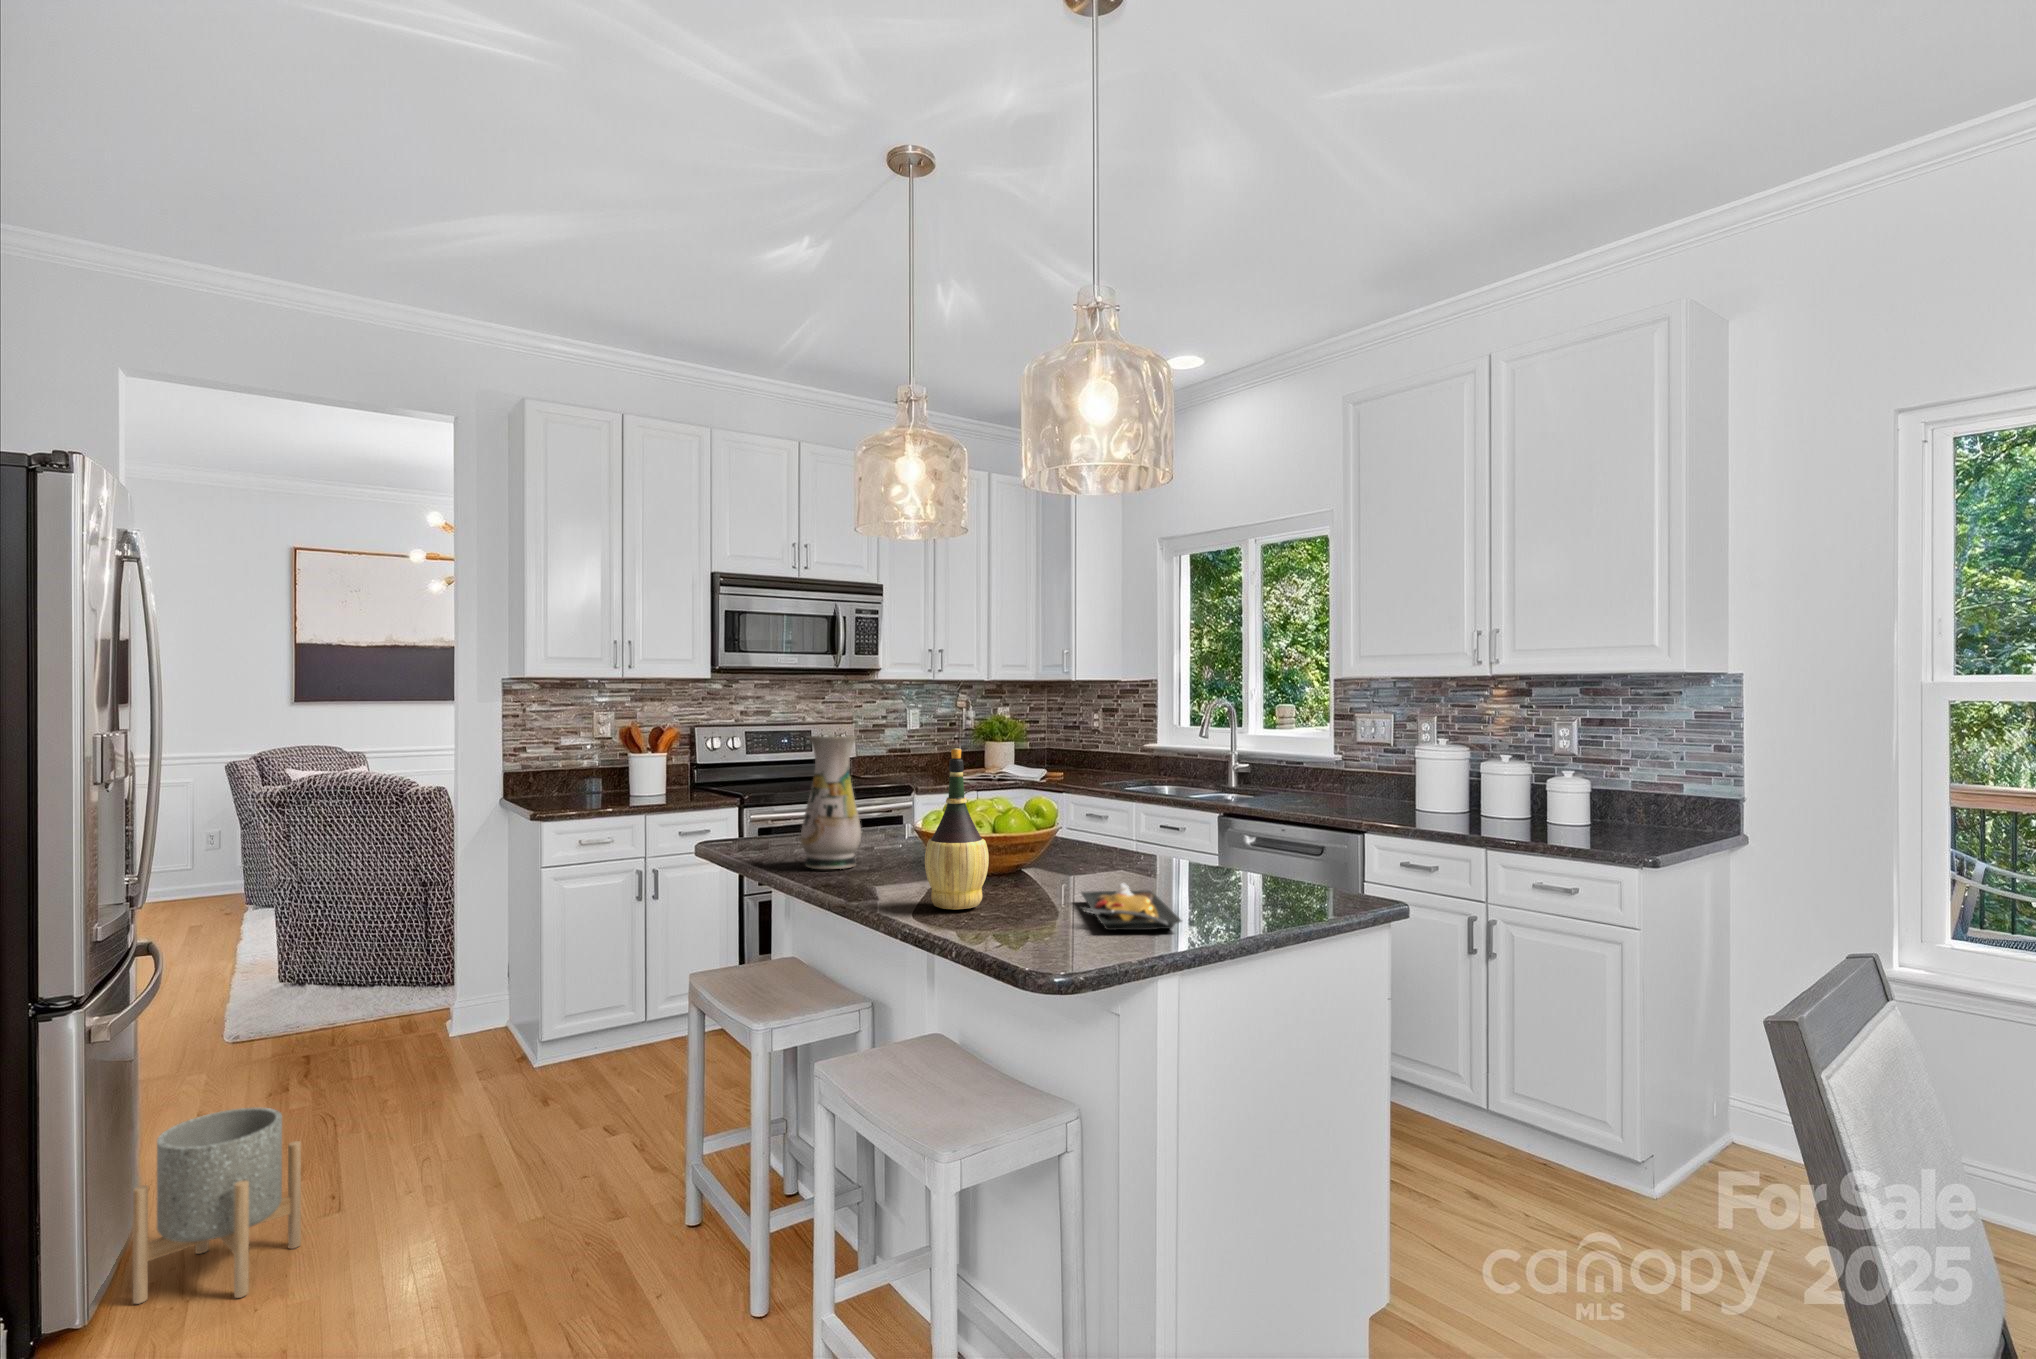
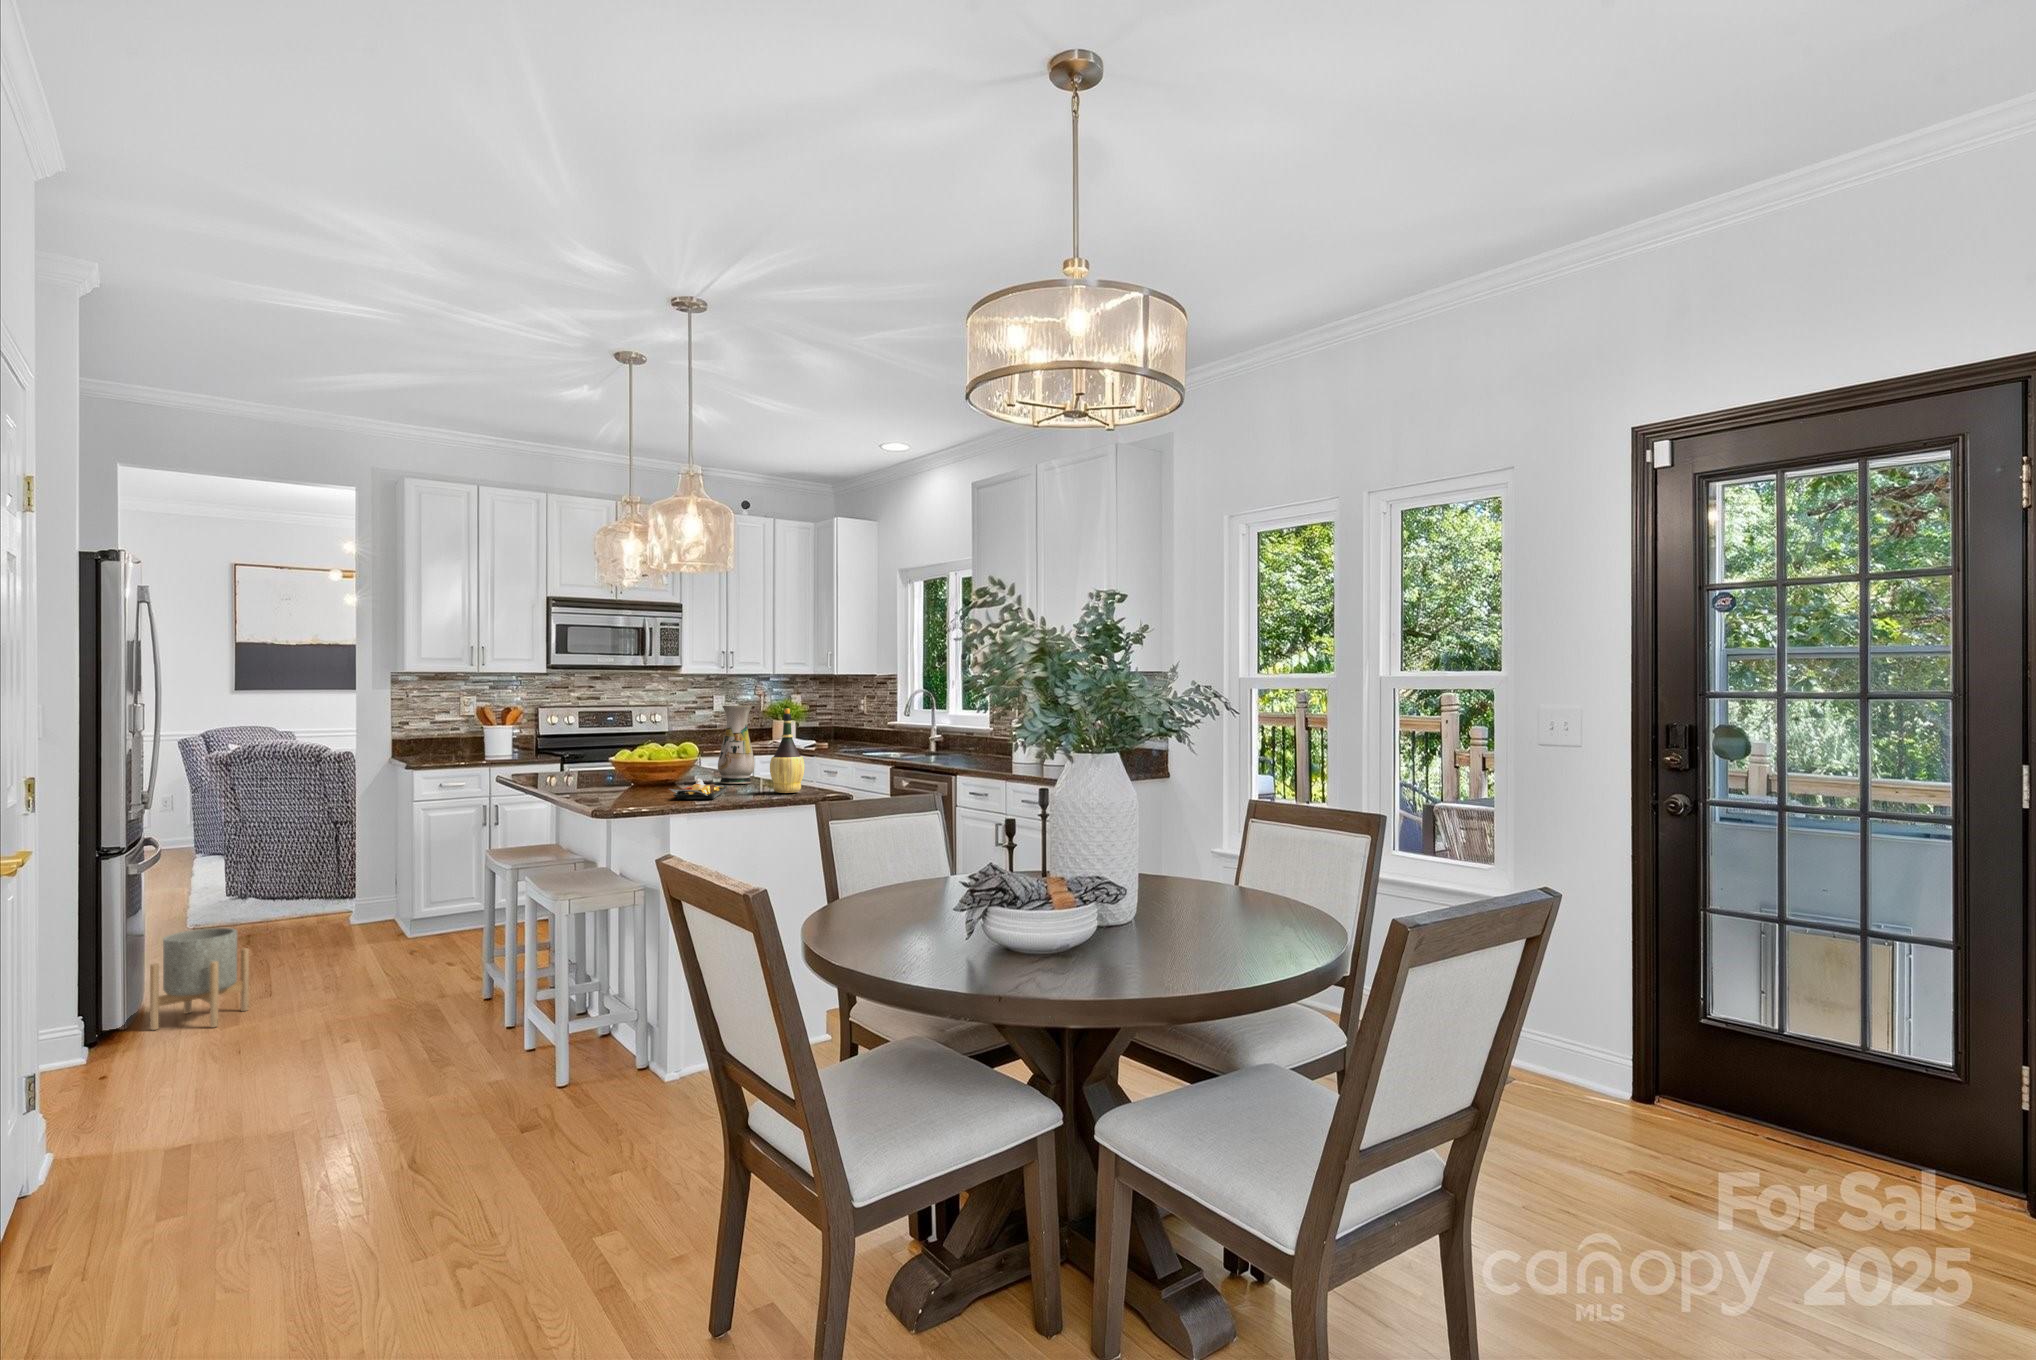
vase: present [801,736,861,869] -> present [718,706,754,784]
wine bottle: present [925,748,989,909] -> present [770,708,805,793]

